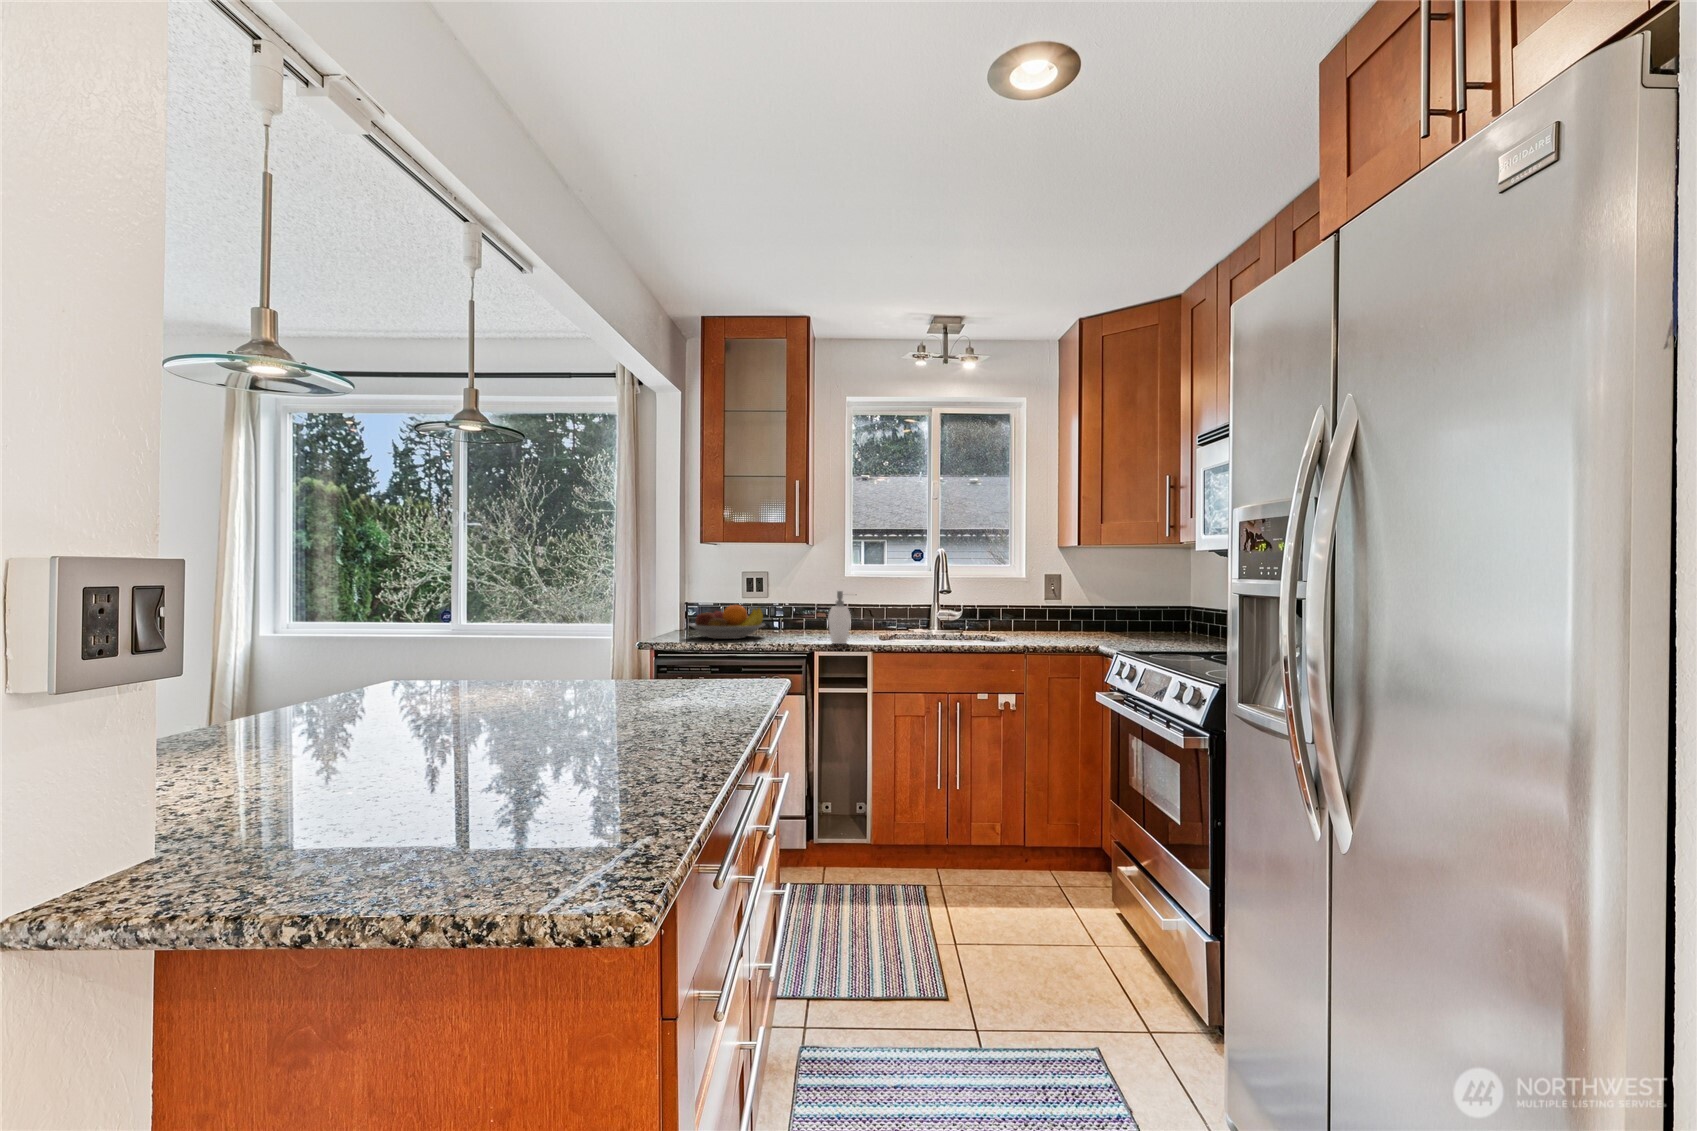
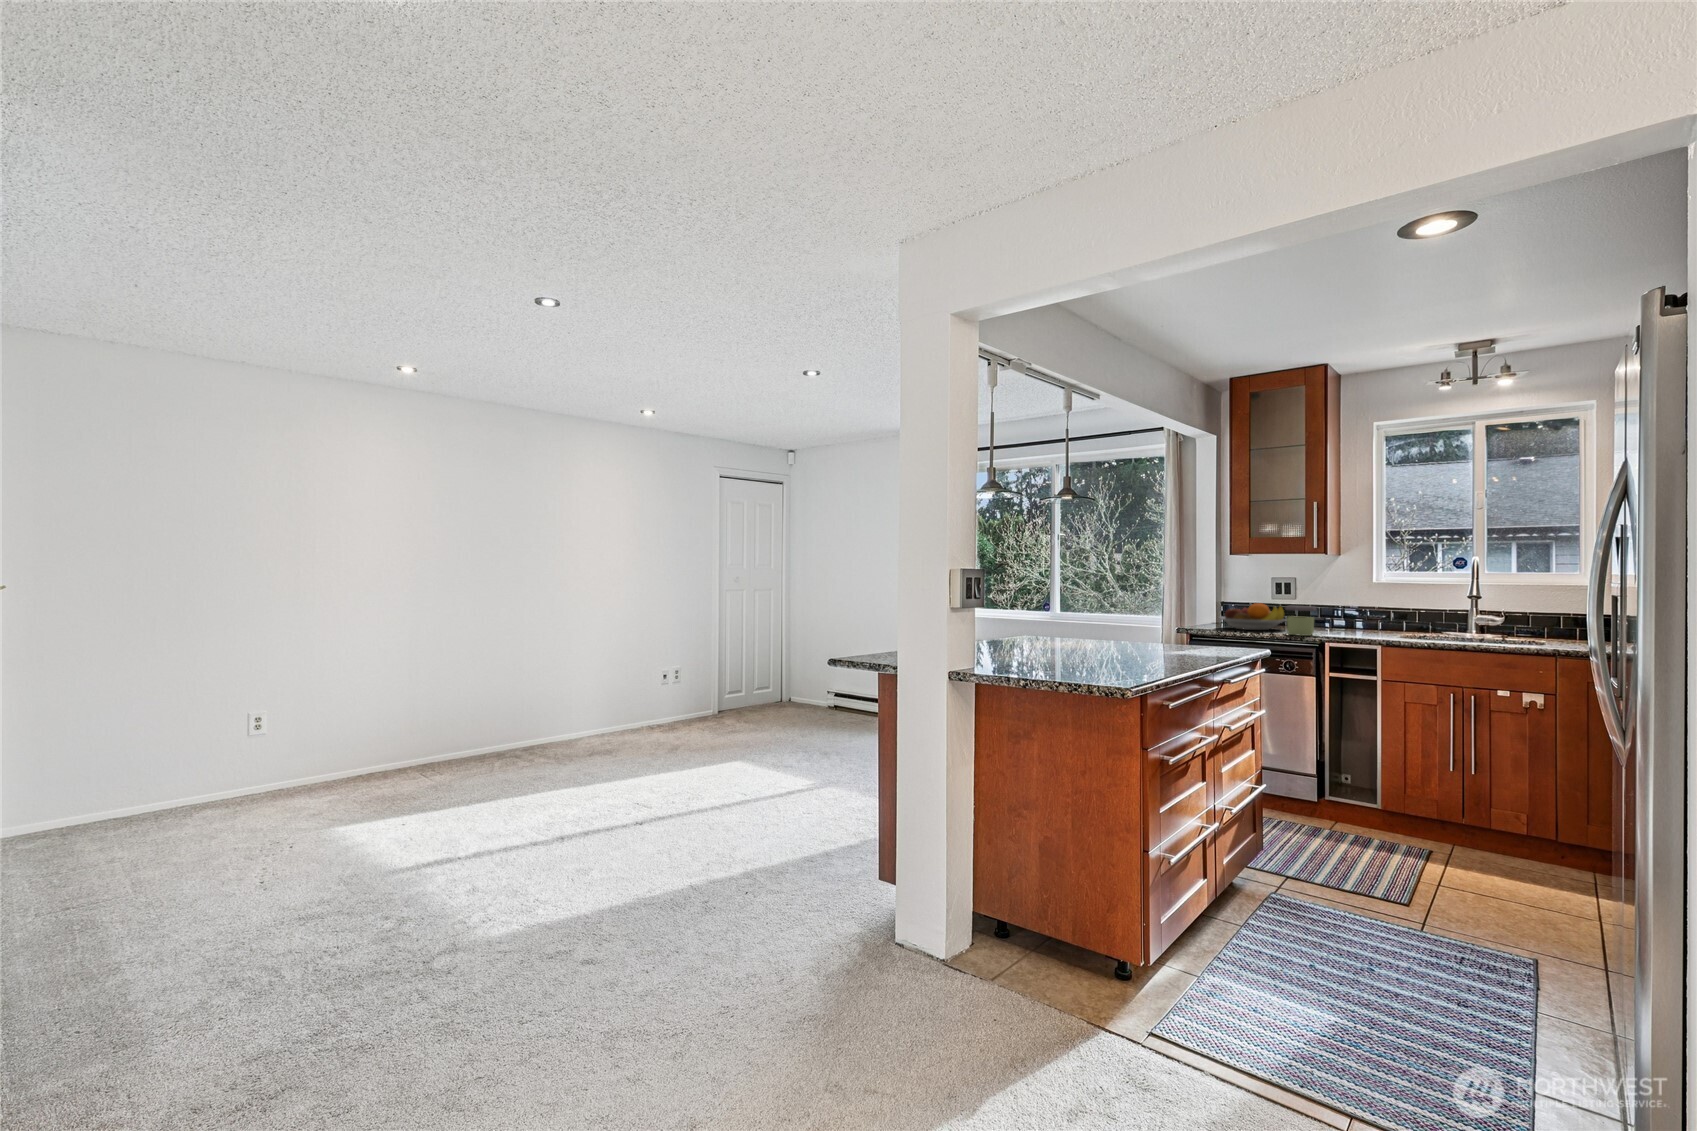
soap dispenser: present [828,591,851,644] -> none [1337,594,1367,638]
jar: none [772,607,804,644] -> present [1285,606,1316,636]

